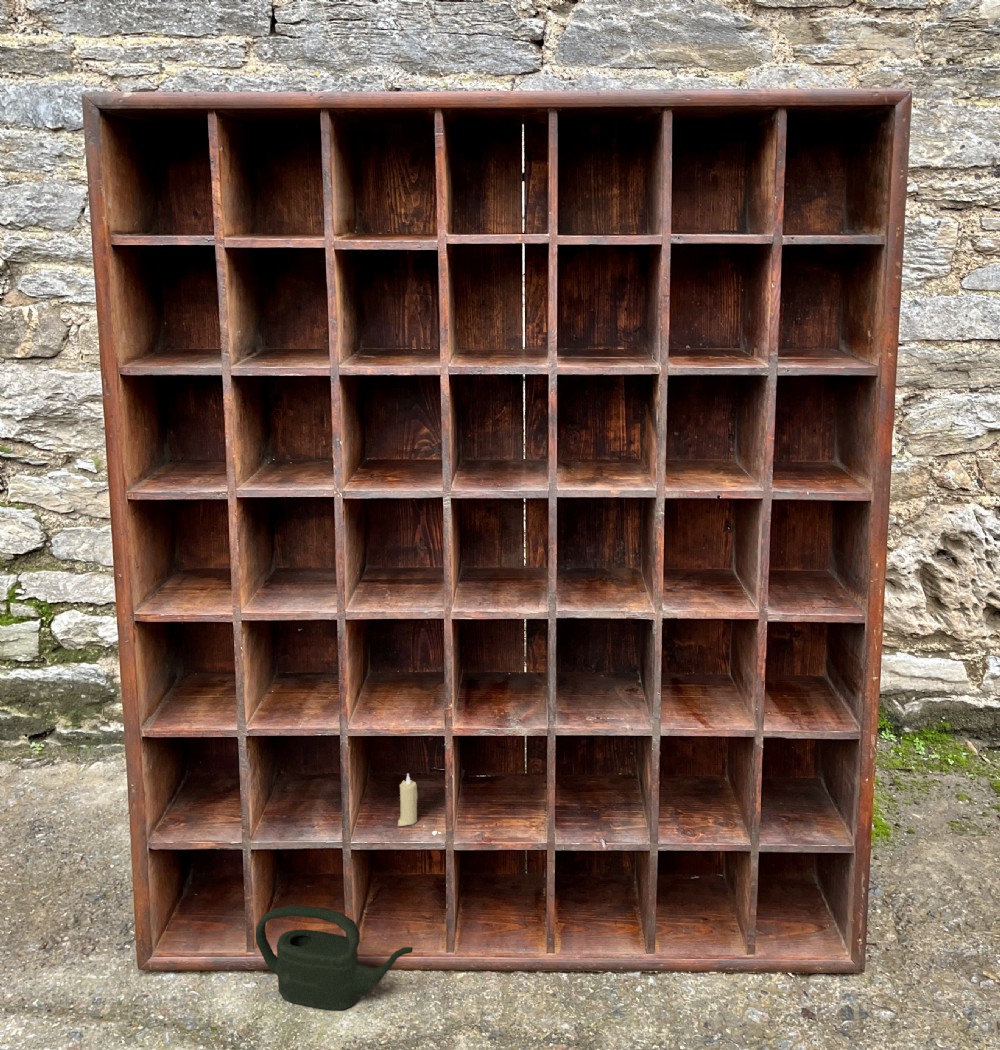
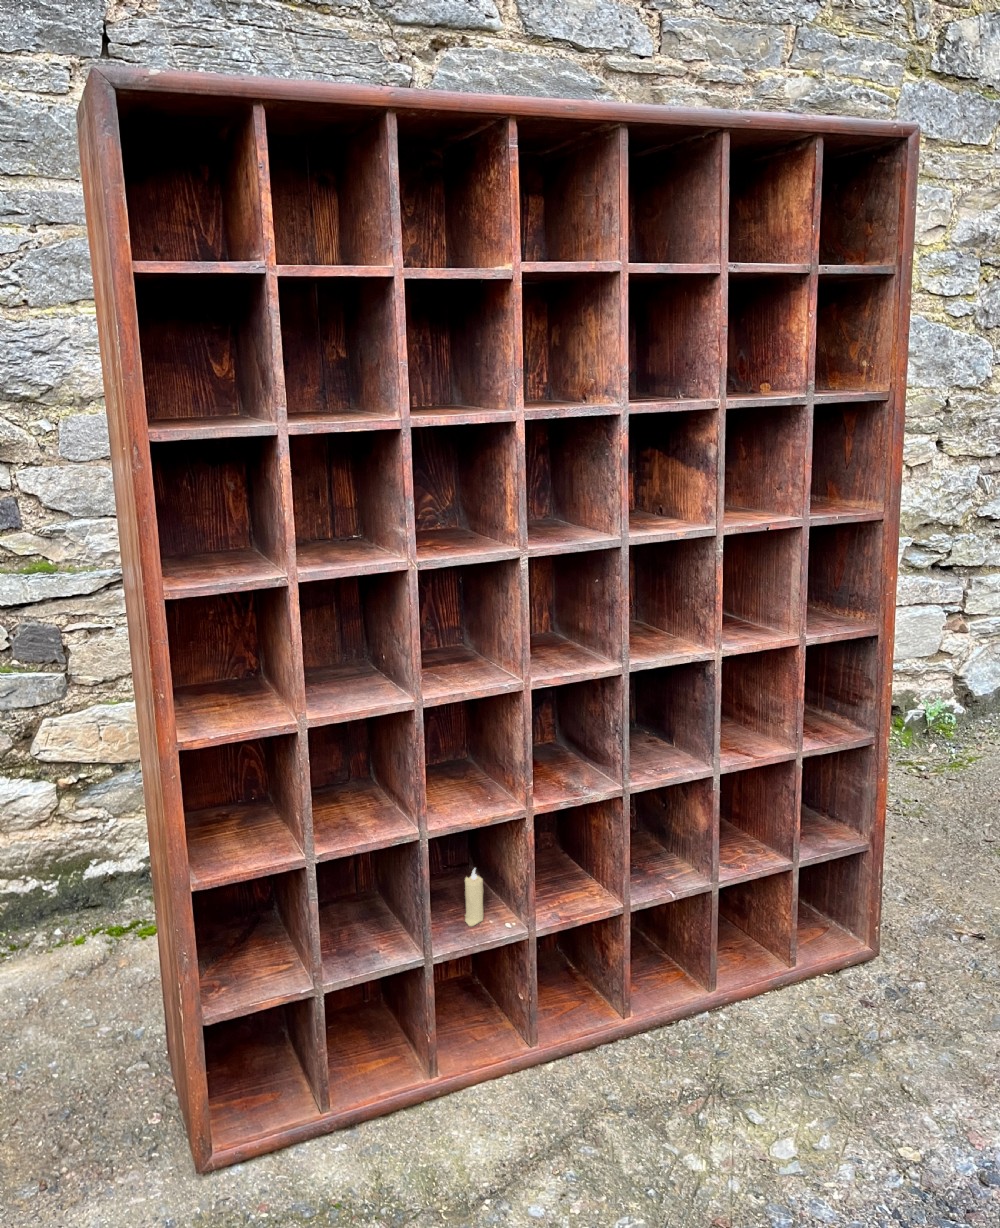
watering can: present [256,905,412,1010] -> none [349,1035,531,1151]

